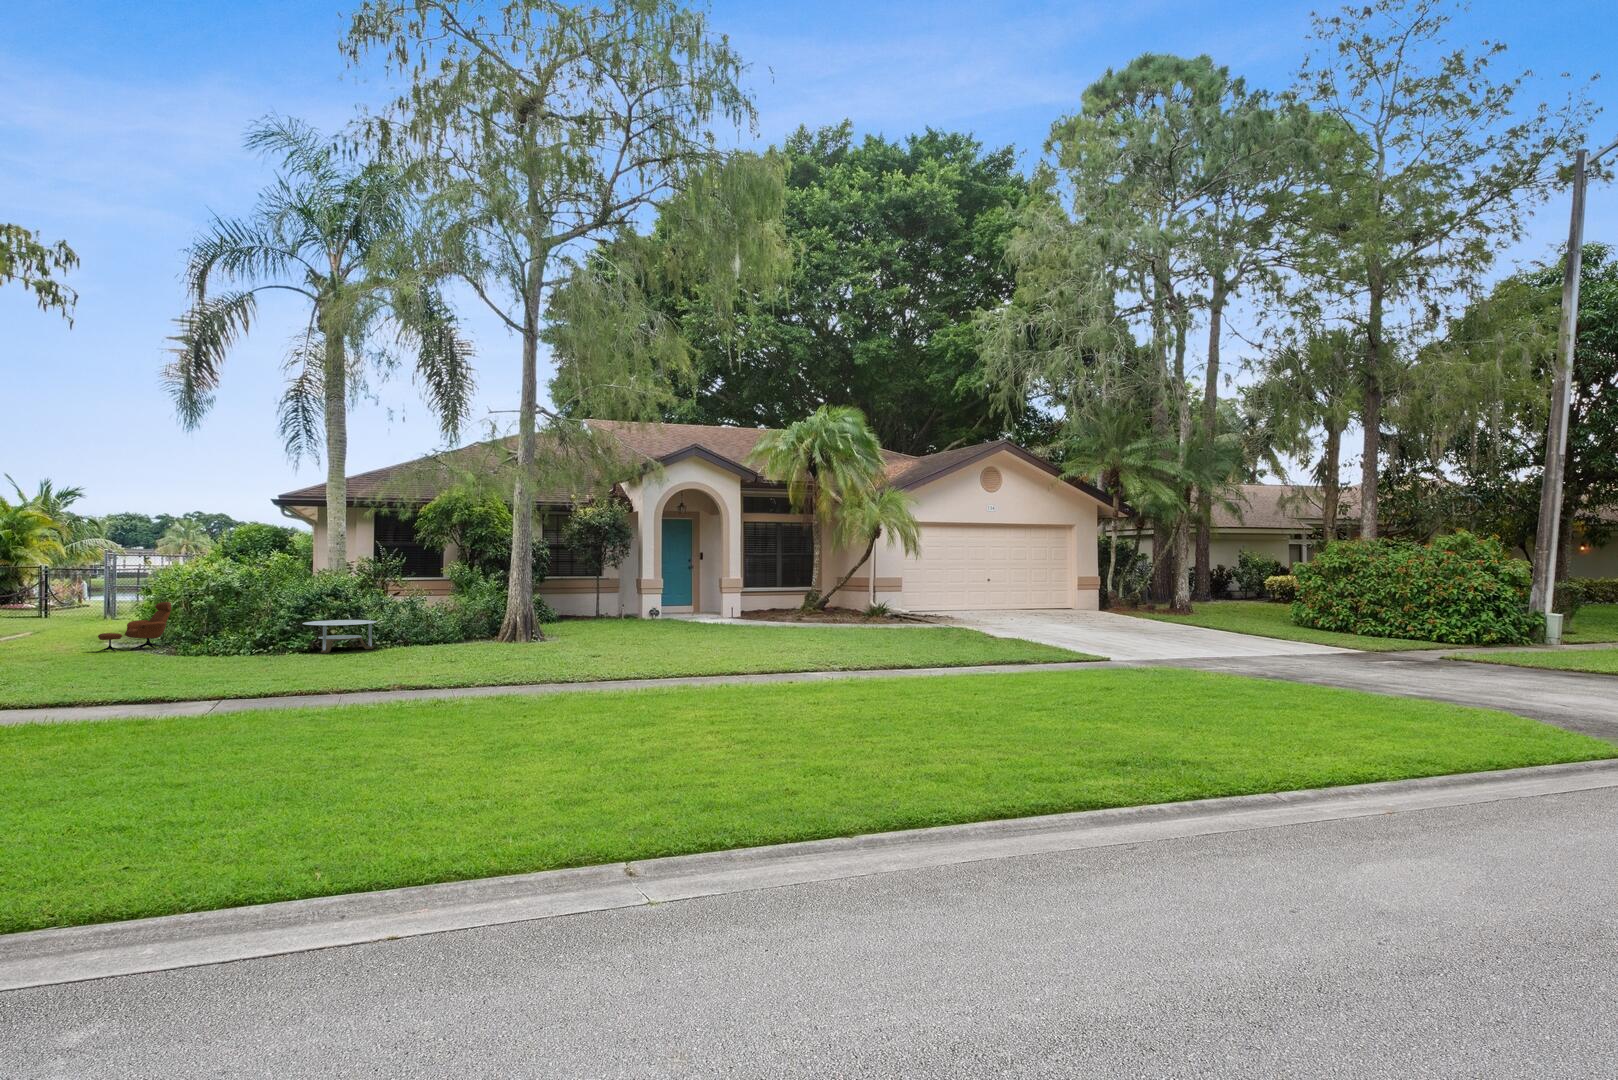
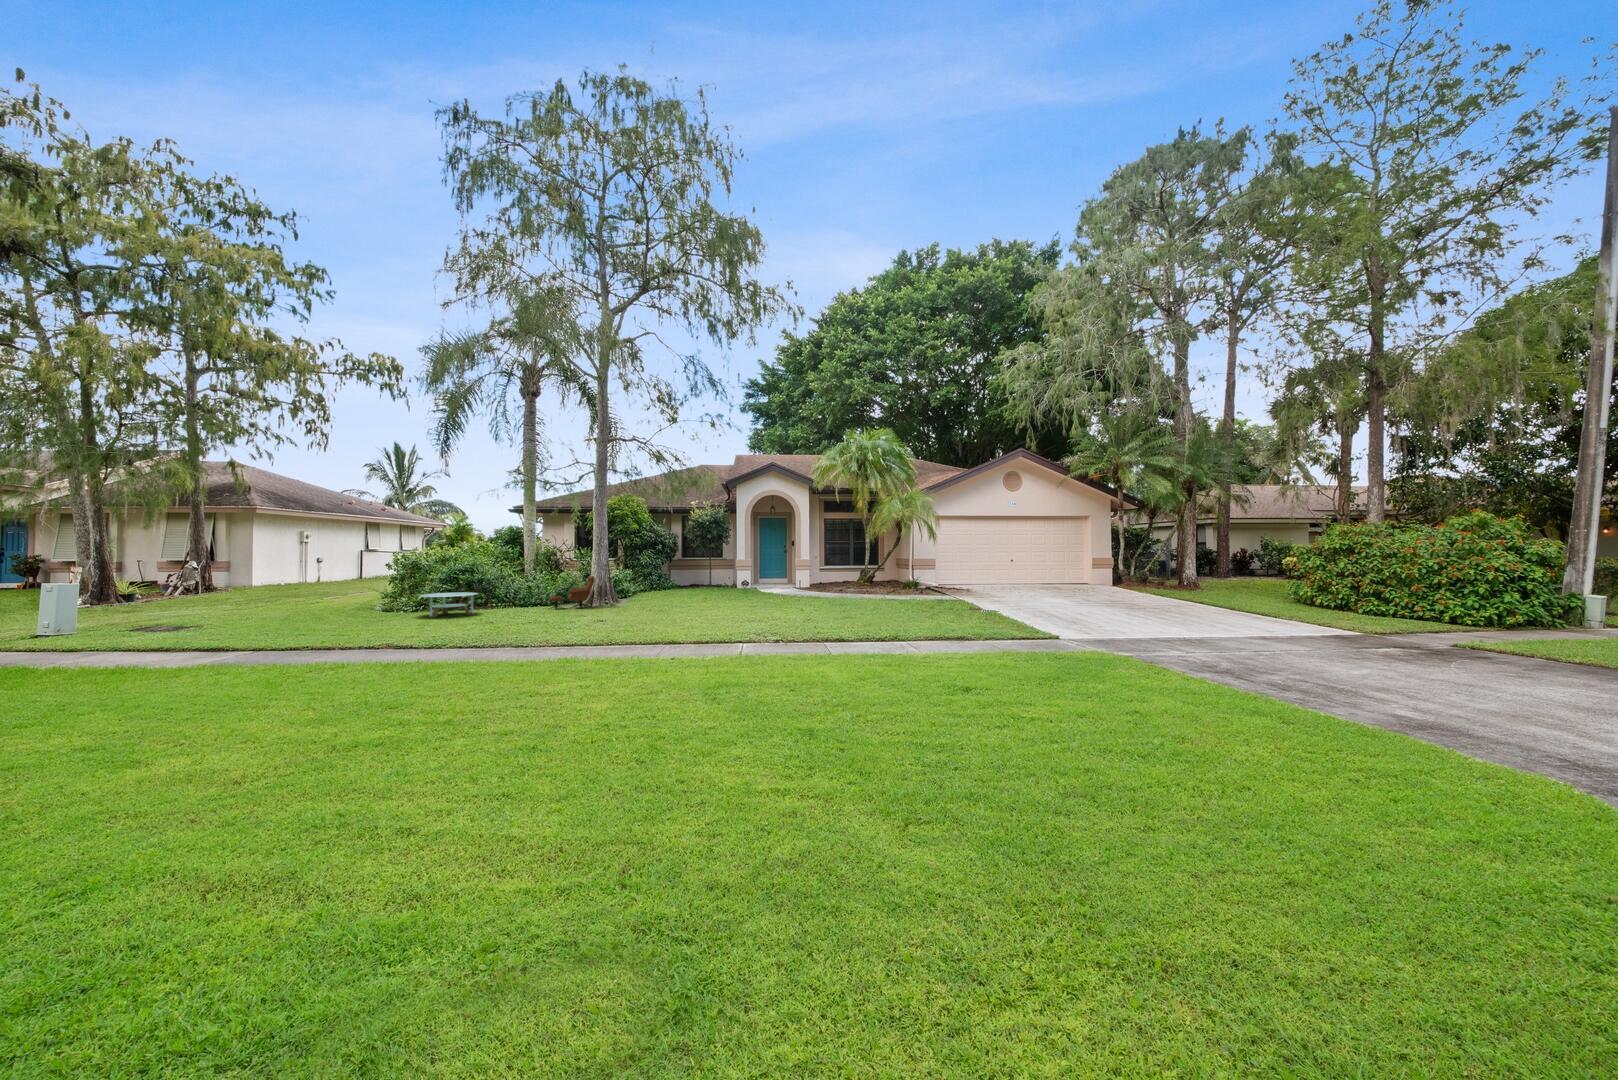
lounge chair: present [97,602,171,652] -> present [549,576,594,609]

